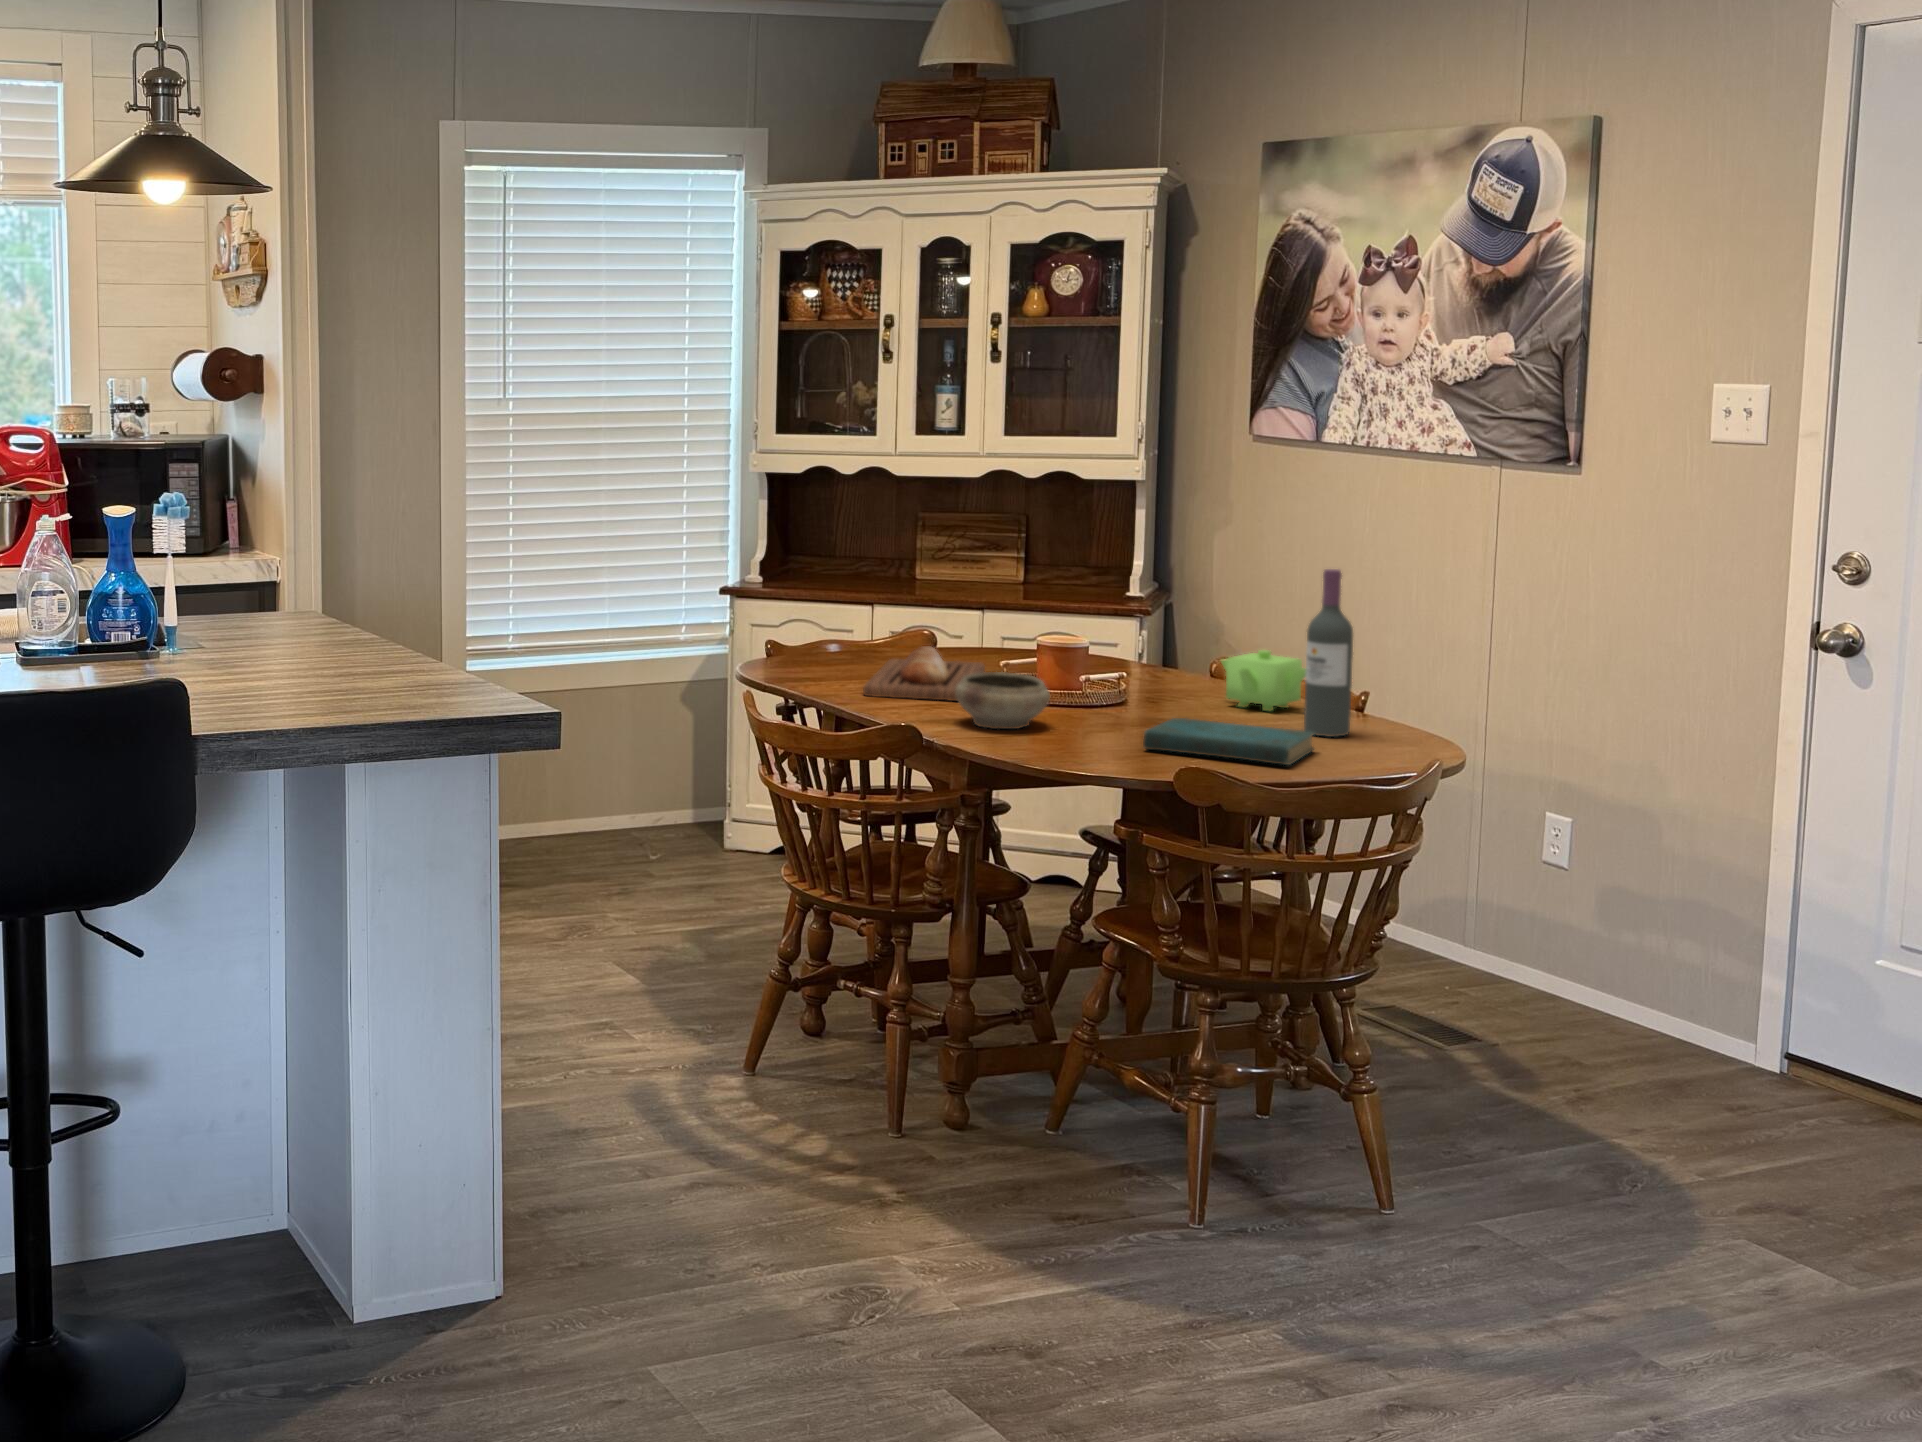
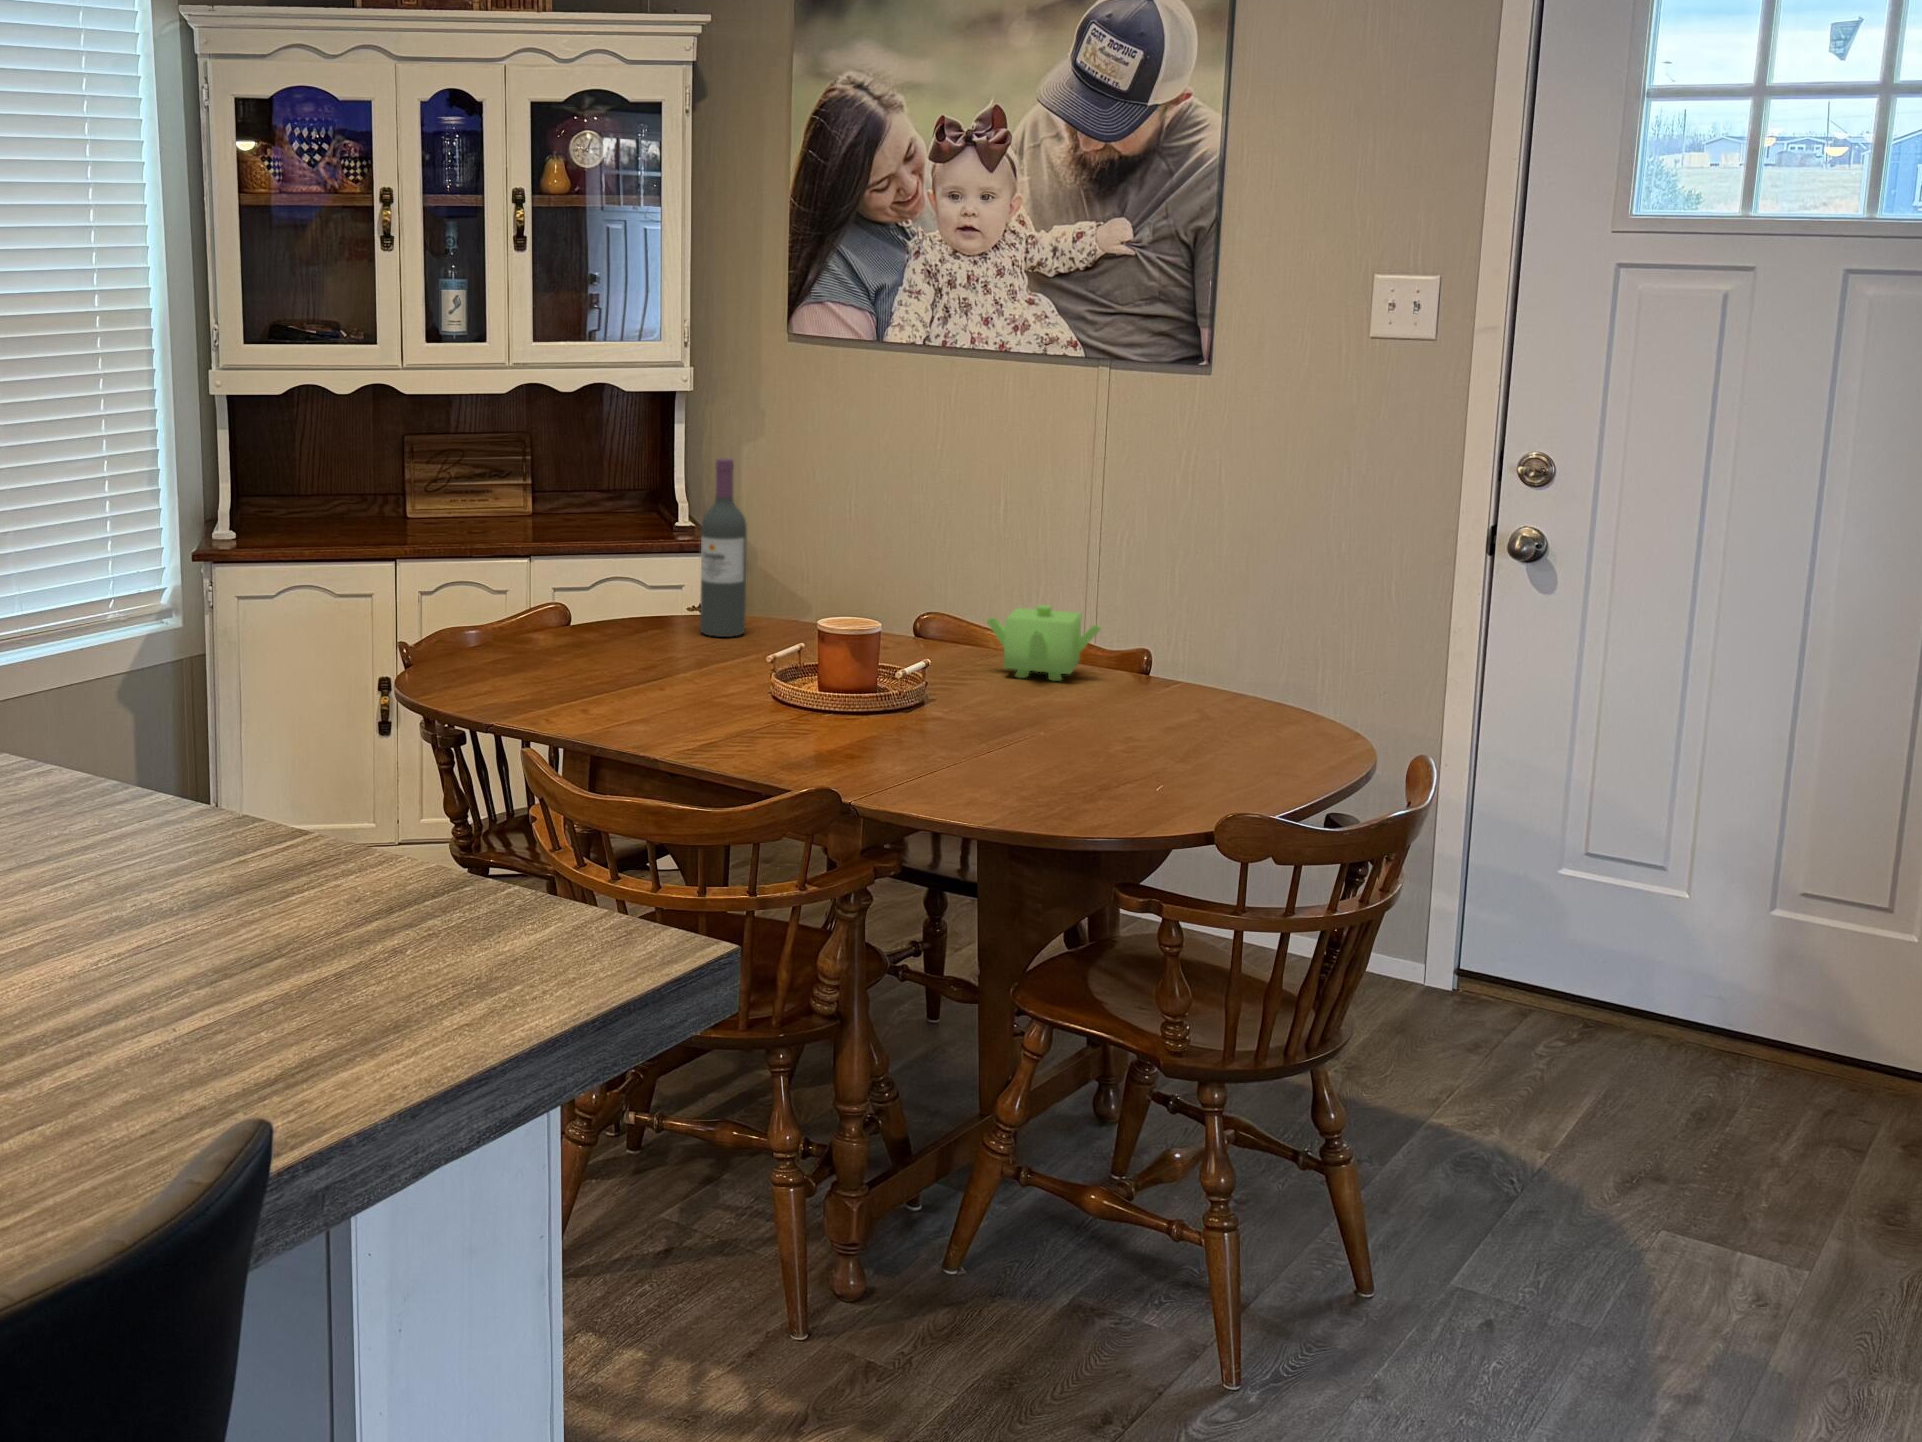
wine bottle: present [1304,569,1353,737] -> present [700,459,747,637]
bread loaf: present [863,646,985,701] -> none [558,628,725,711]
ceramic bowl: present [955,672,1050,729] -> none [764,668,889,751]
book: present [1143,718,1316,765] -> none [1030,710,1232,768]

